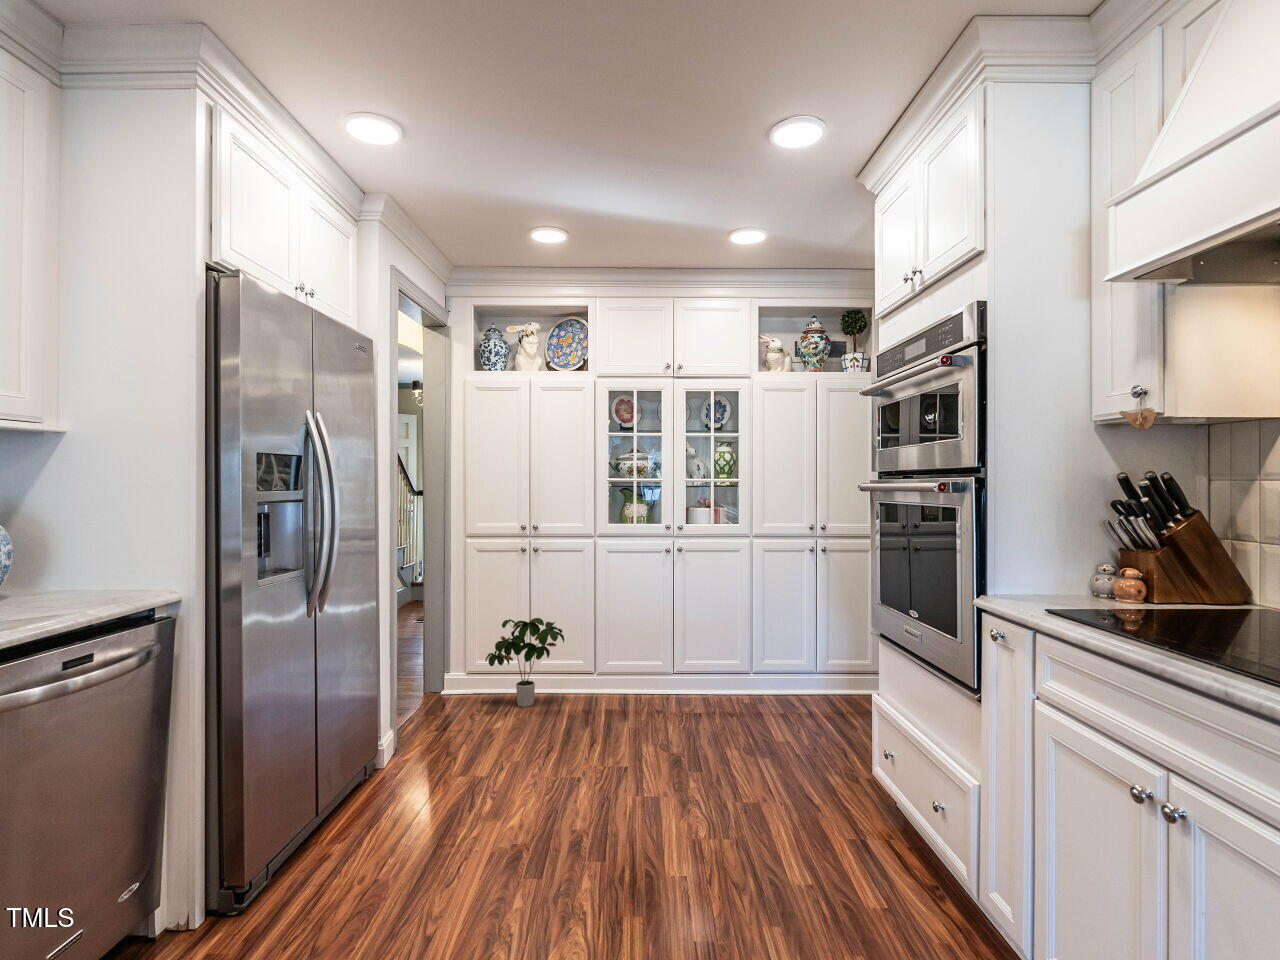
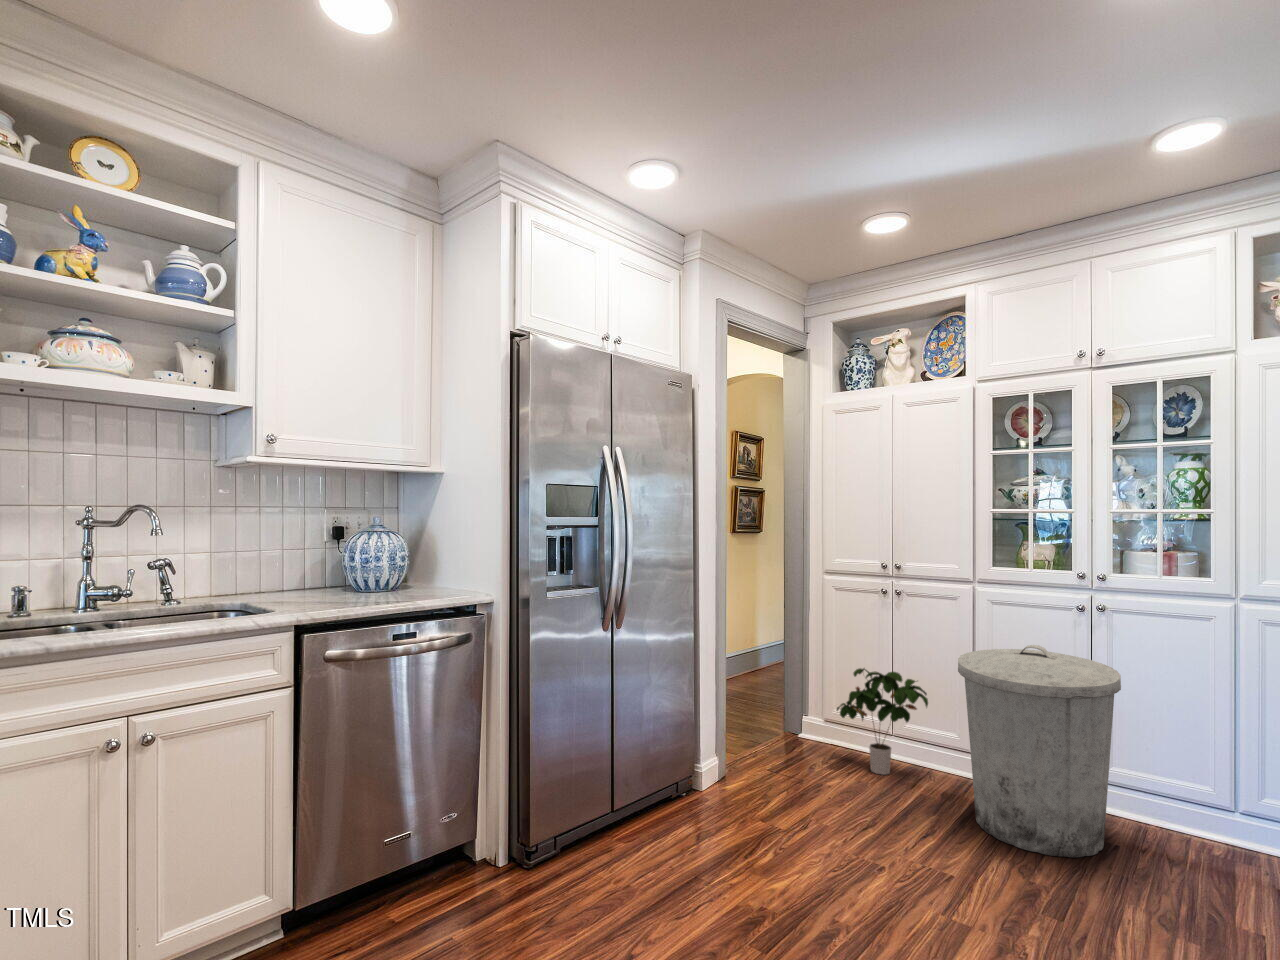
trash can: none [599,580,704,731] -> present [958,645,1121,857]

